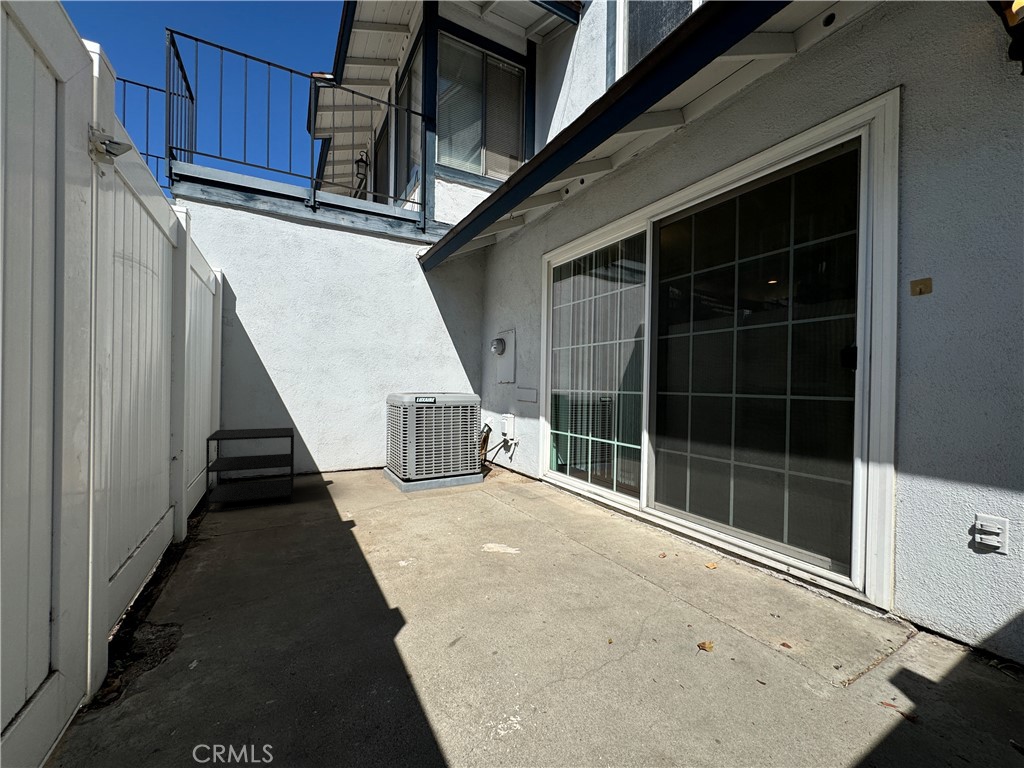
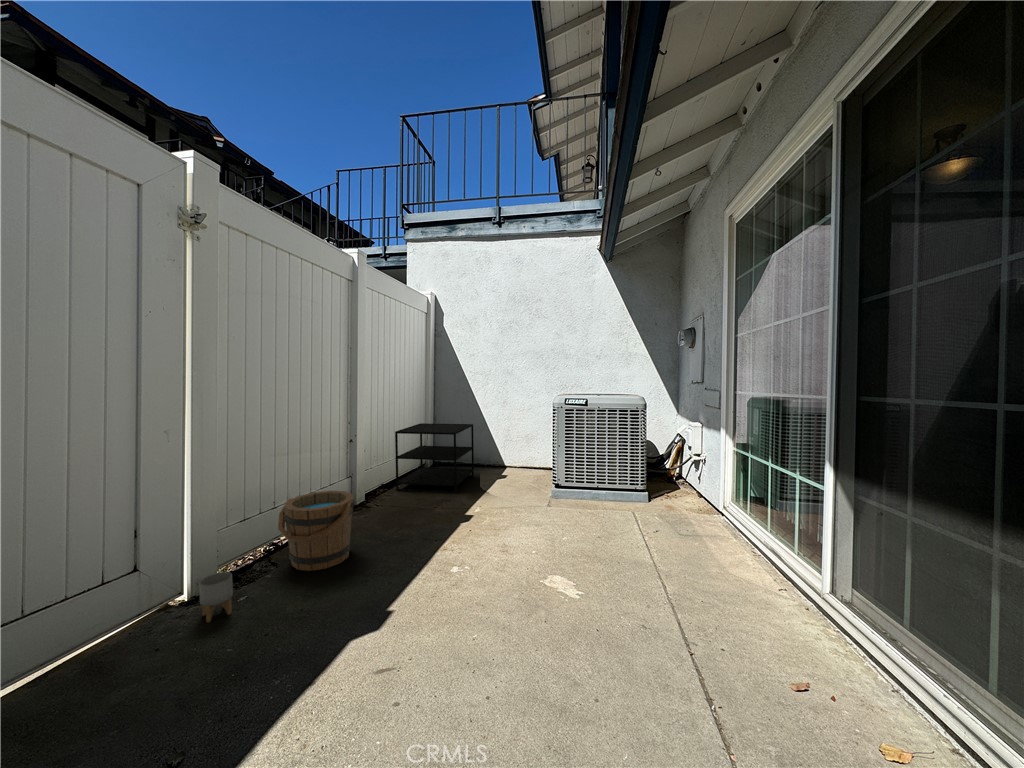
bucket: none [153,502,260,599] -> present [278,491,354,571]
planter: none [126,602,170,666] -> present [199,572,233,622]

